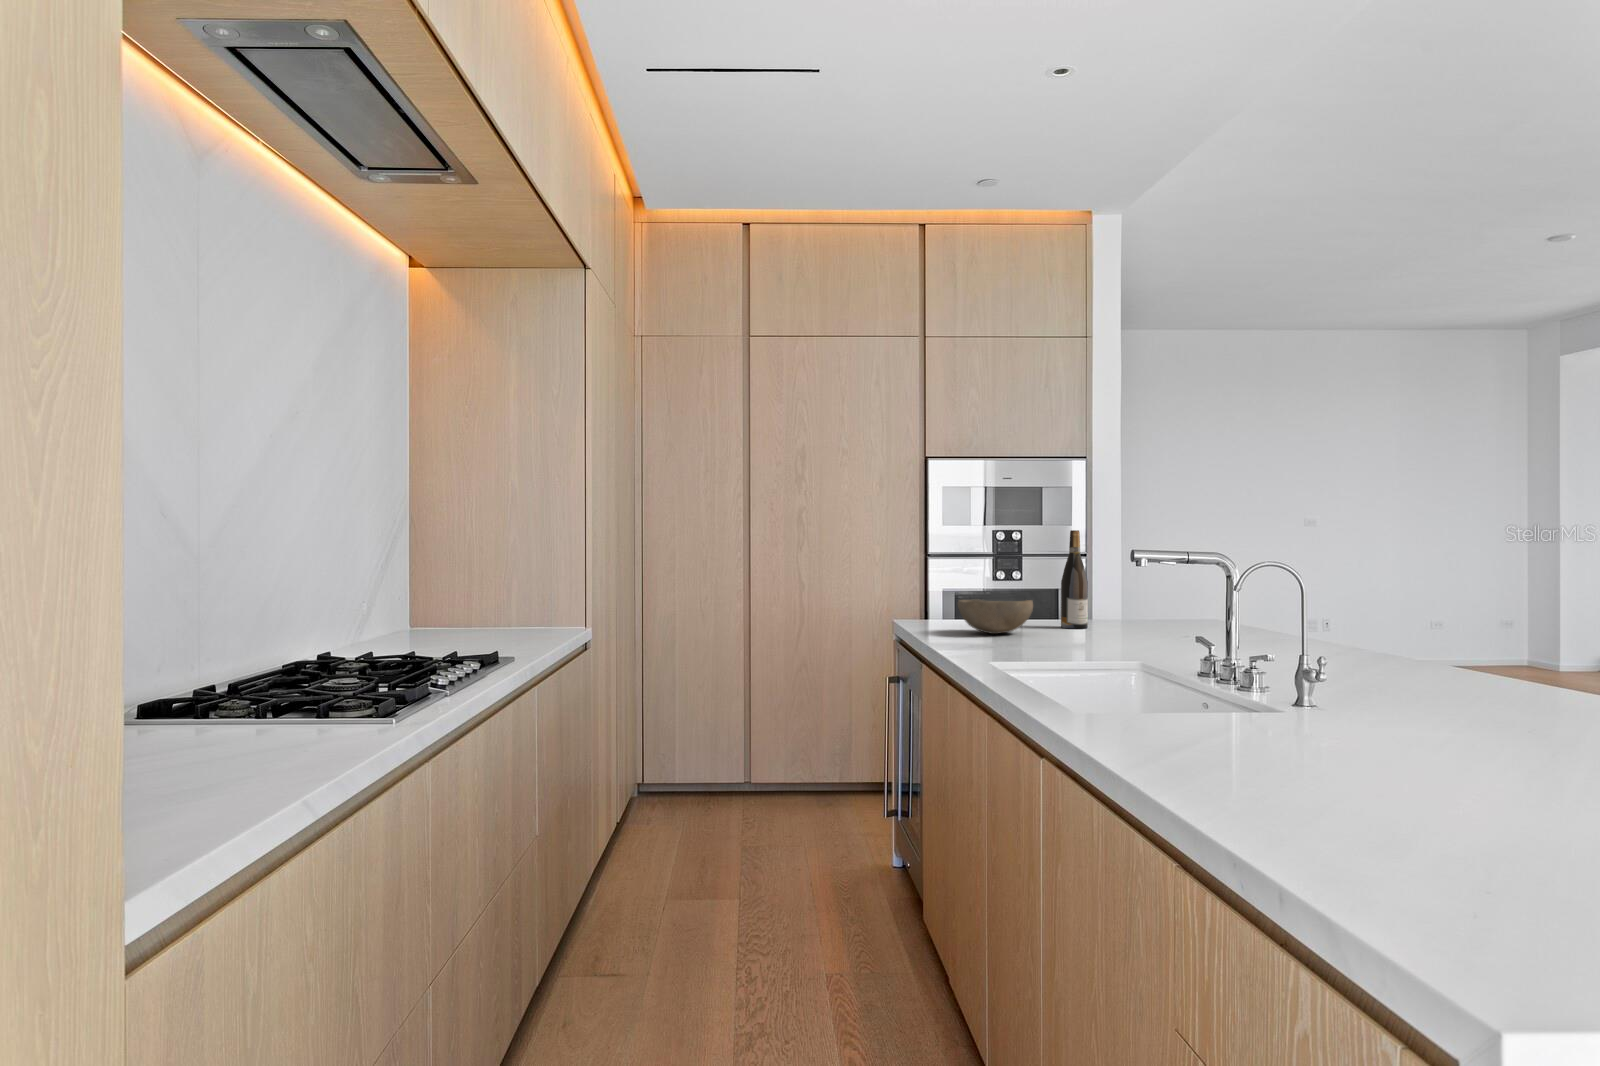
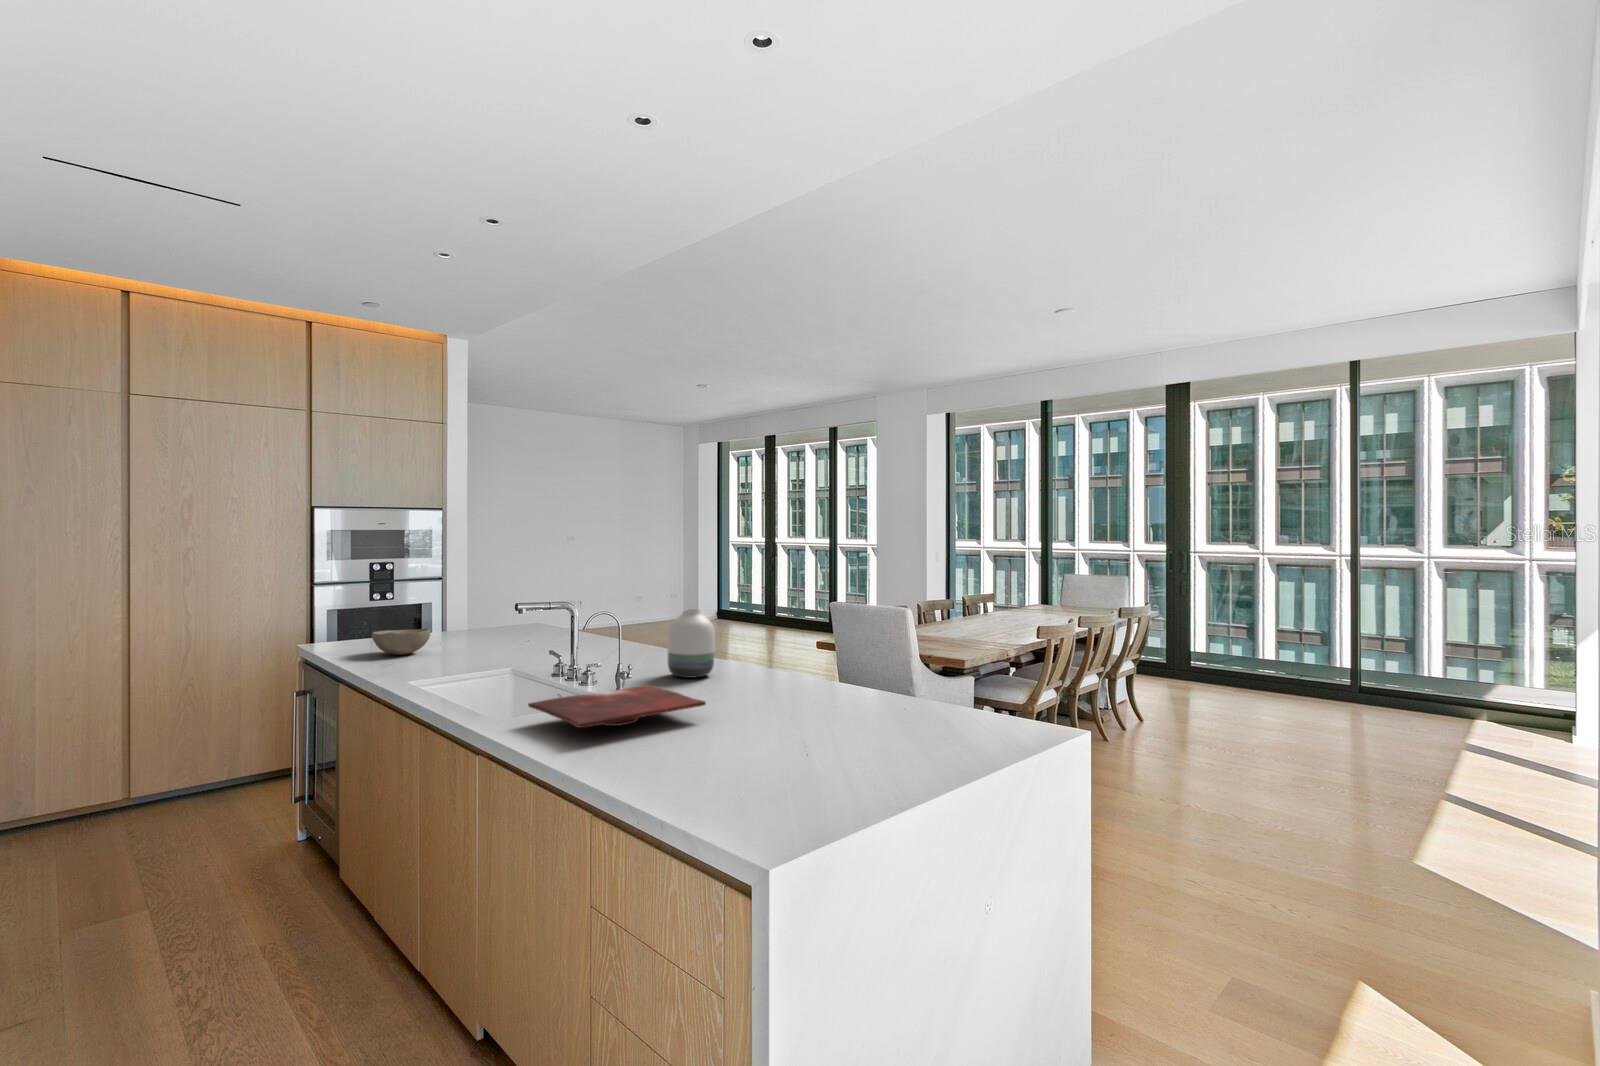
wine bottle: present [1061,530,1088,629] -> none [445,577,465,644]
vase: none [1422,562,1537,700] -> present [667,609,715,678]
cutting board: none [1105,691,1497,755] -> present [528,685,706,728]

